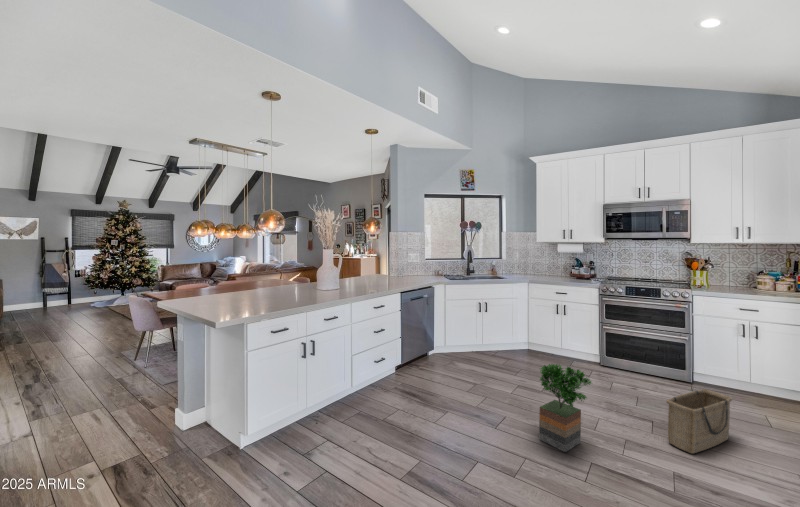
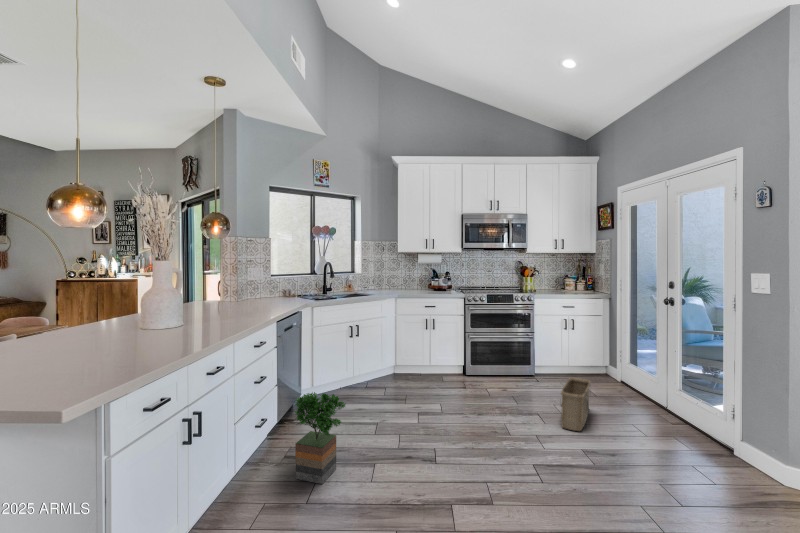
potted tree: present [539,364,591,452] -> present [295,392,345,484]

